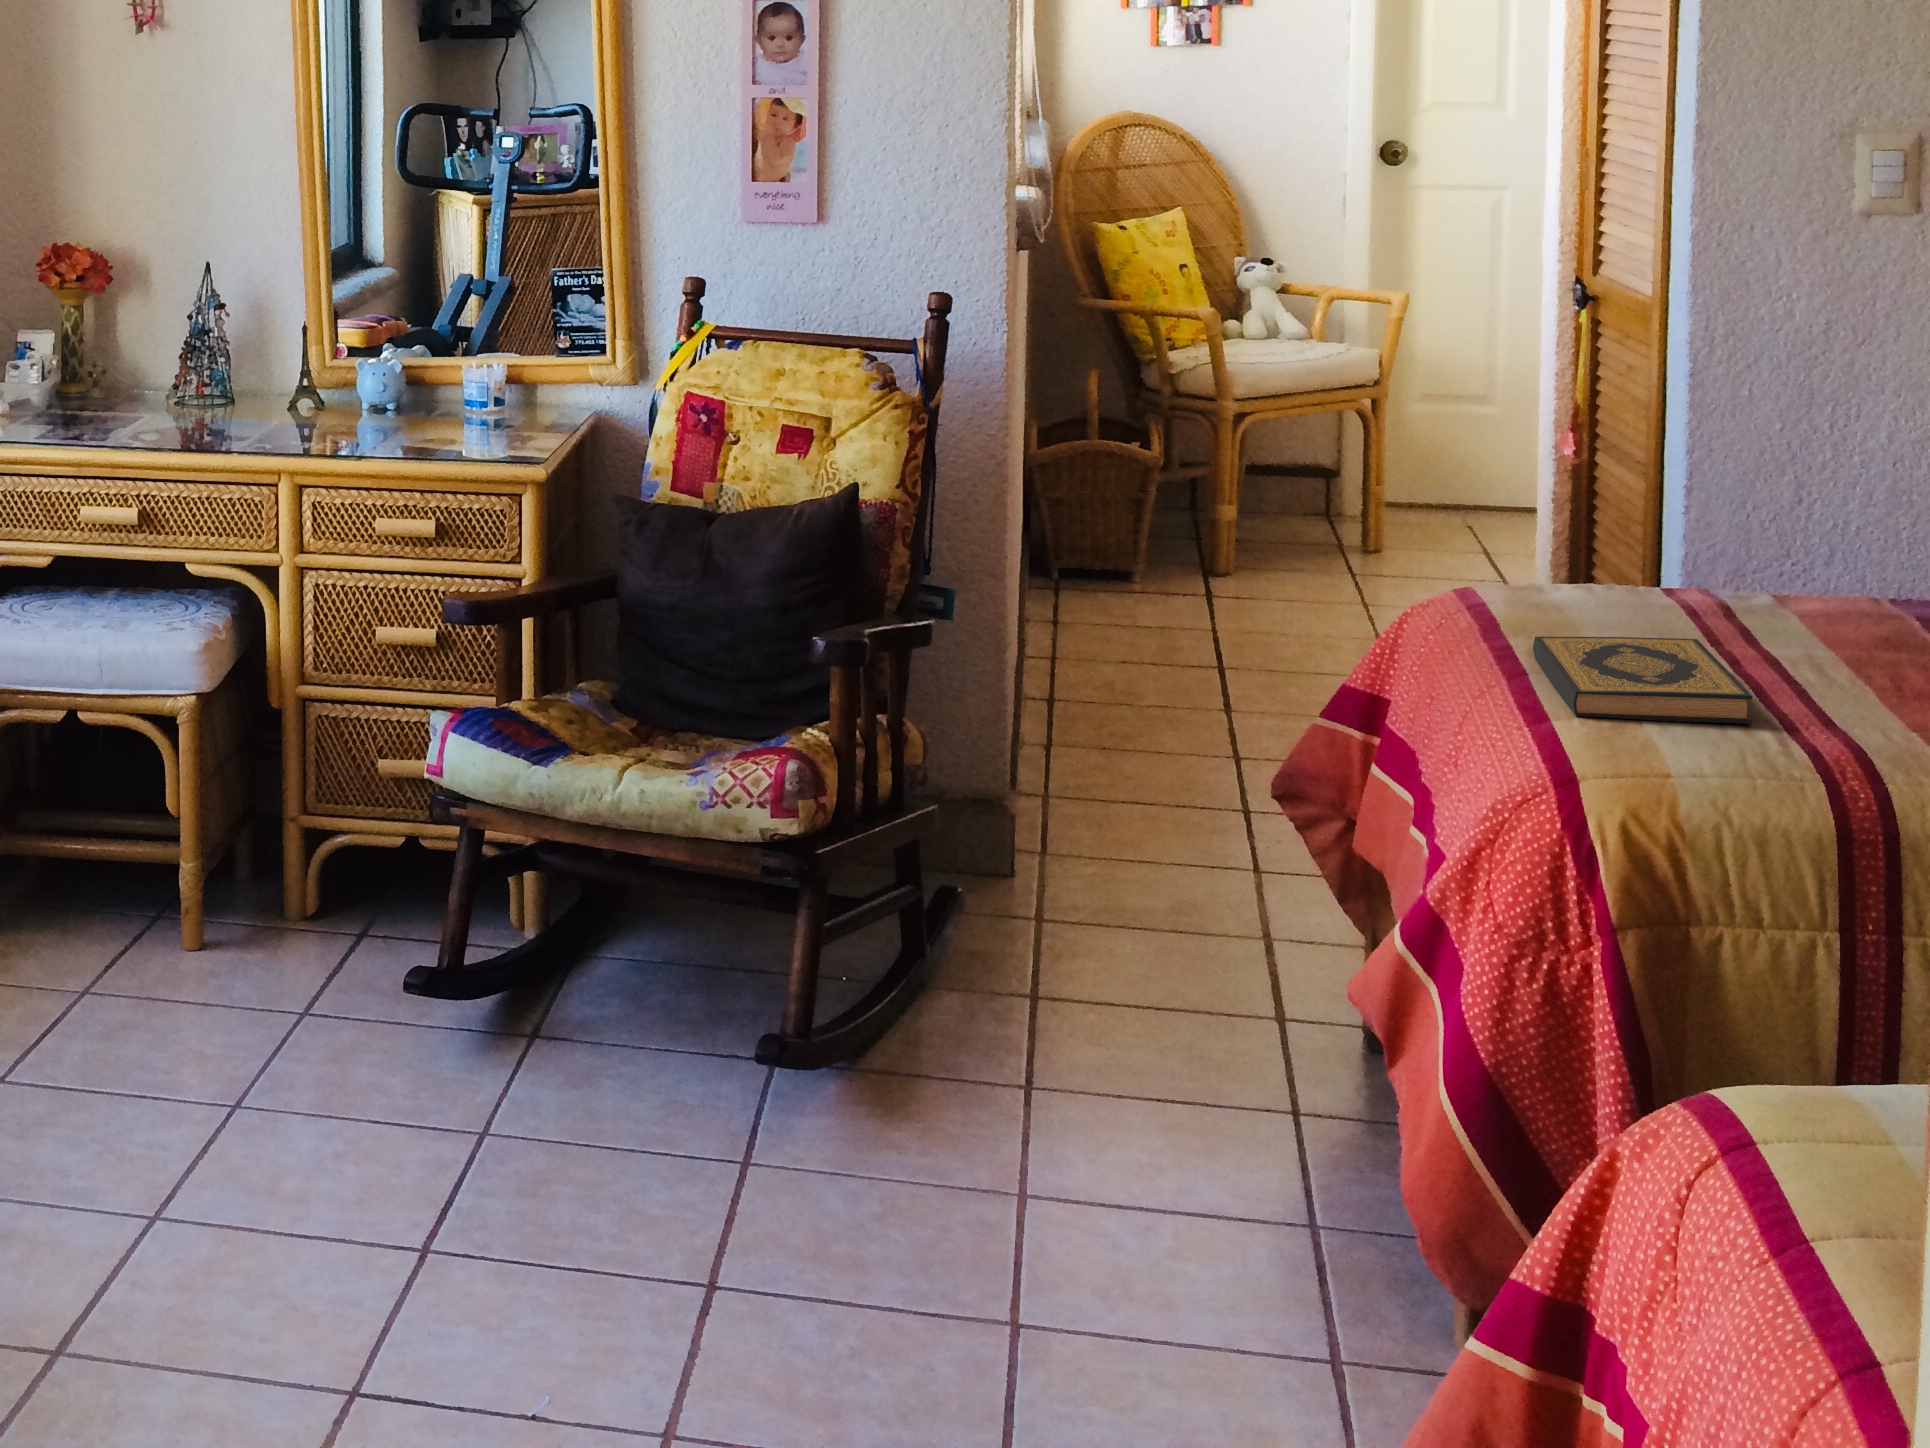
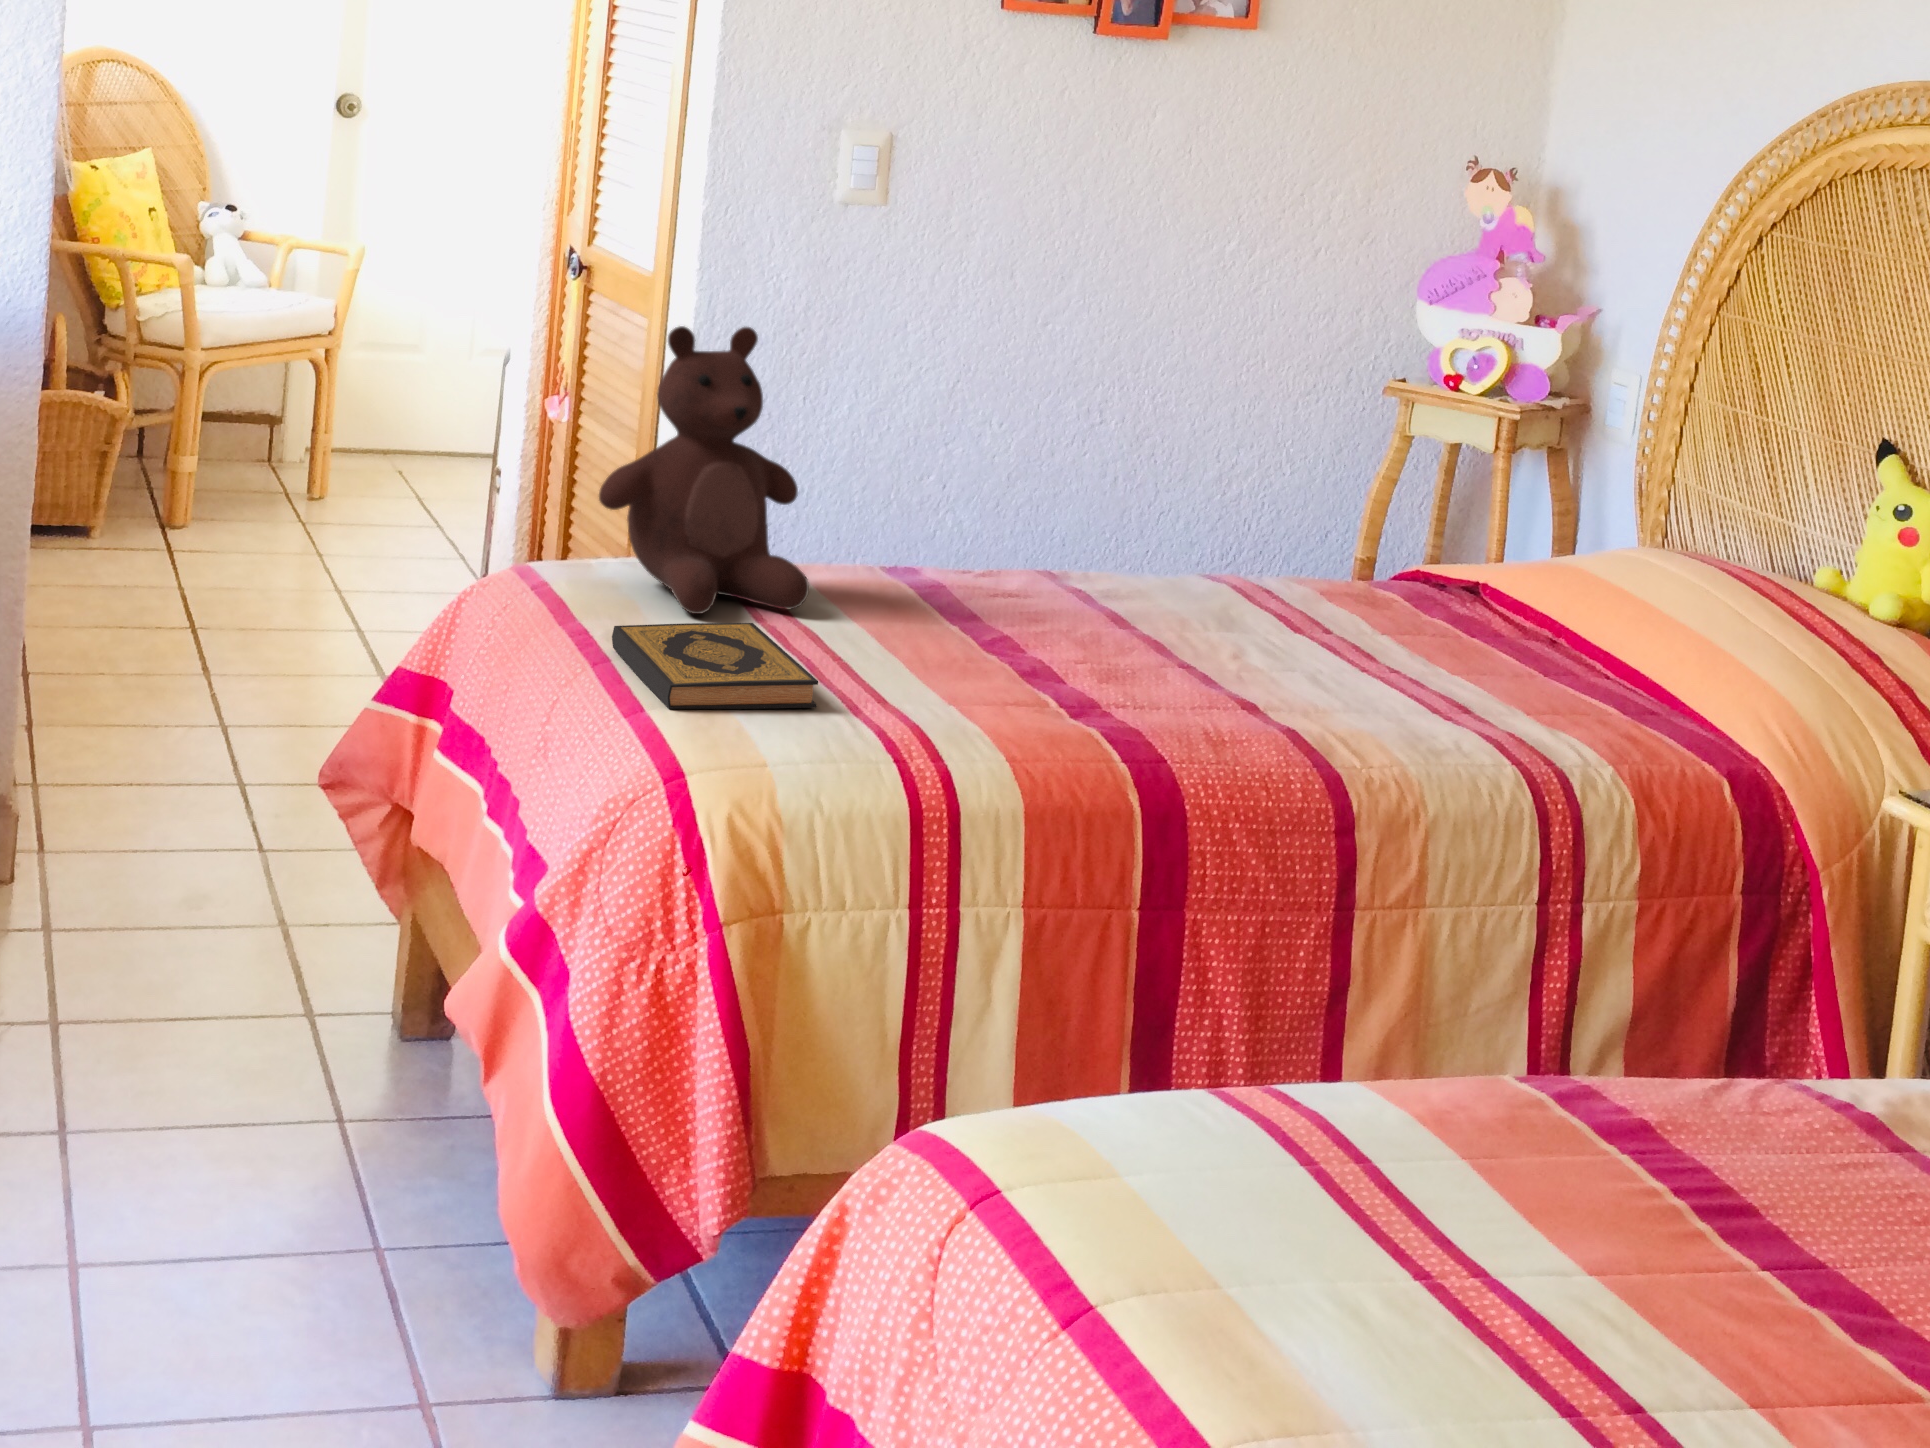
teddy bear: none [1535,335,1783,632] -> present [599,326,809,614]

